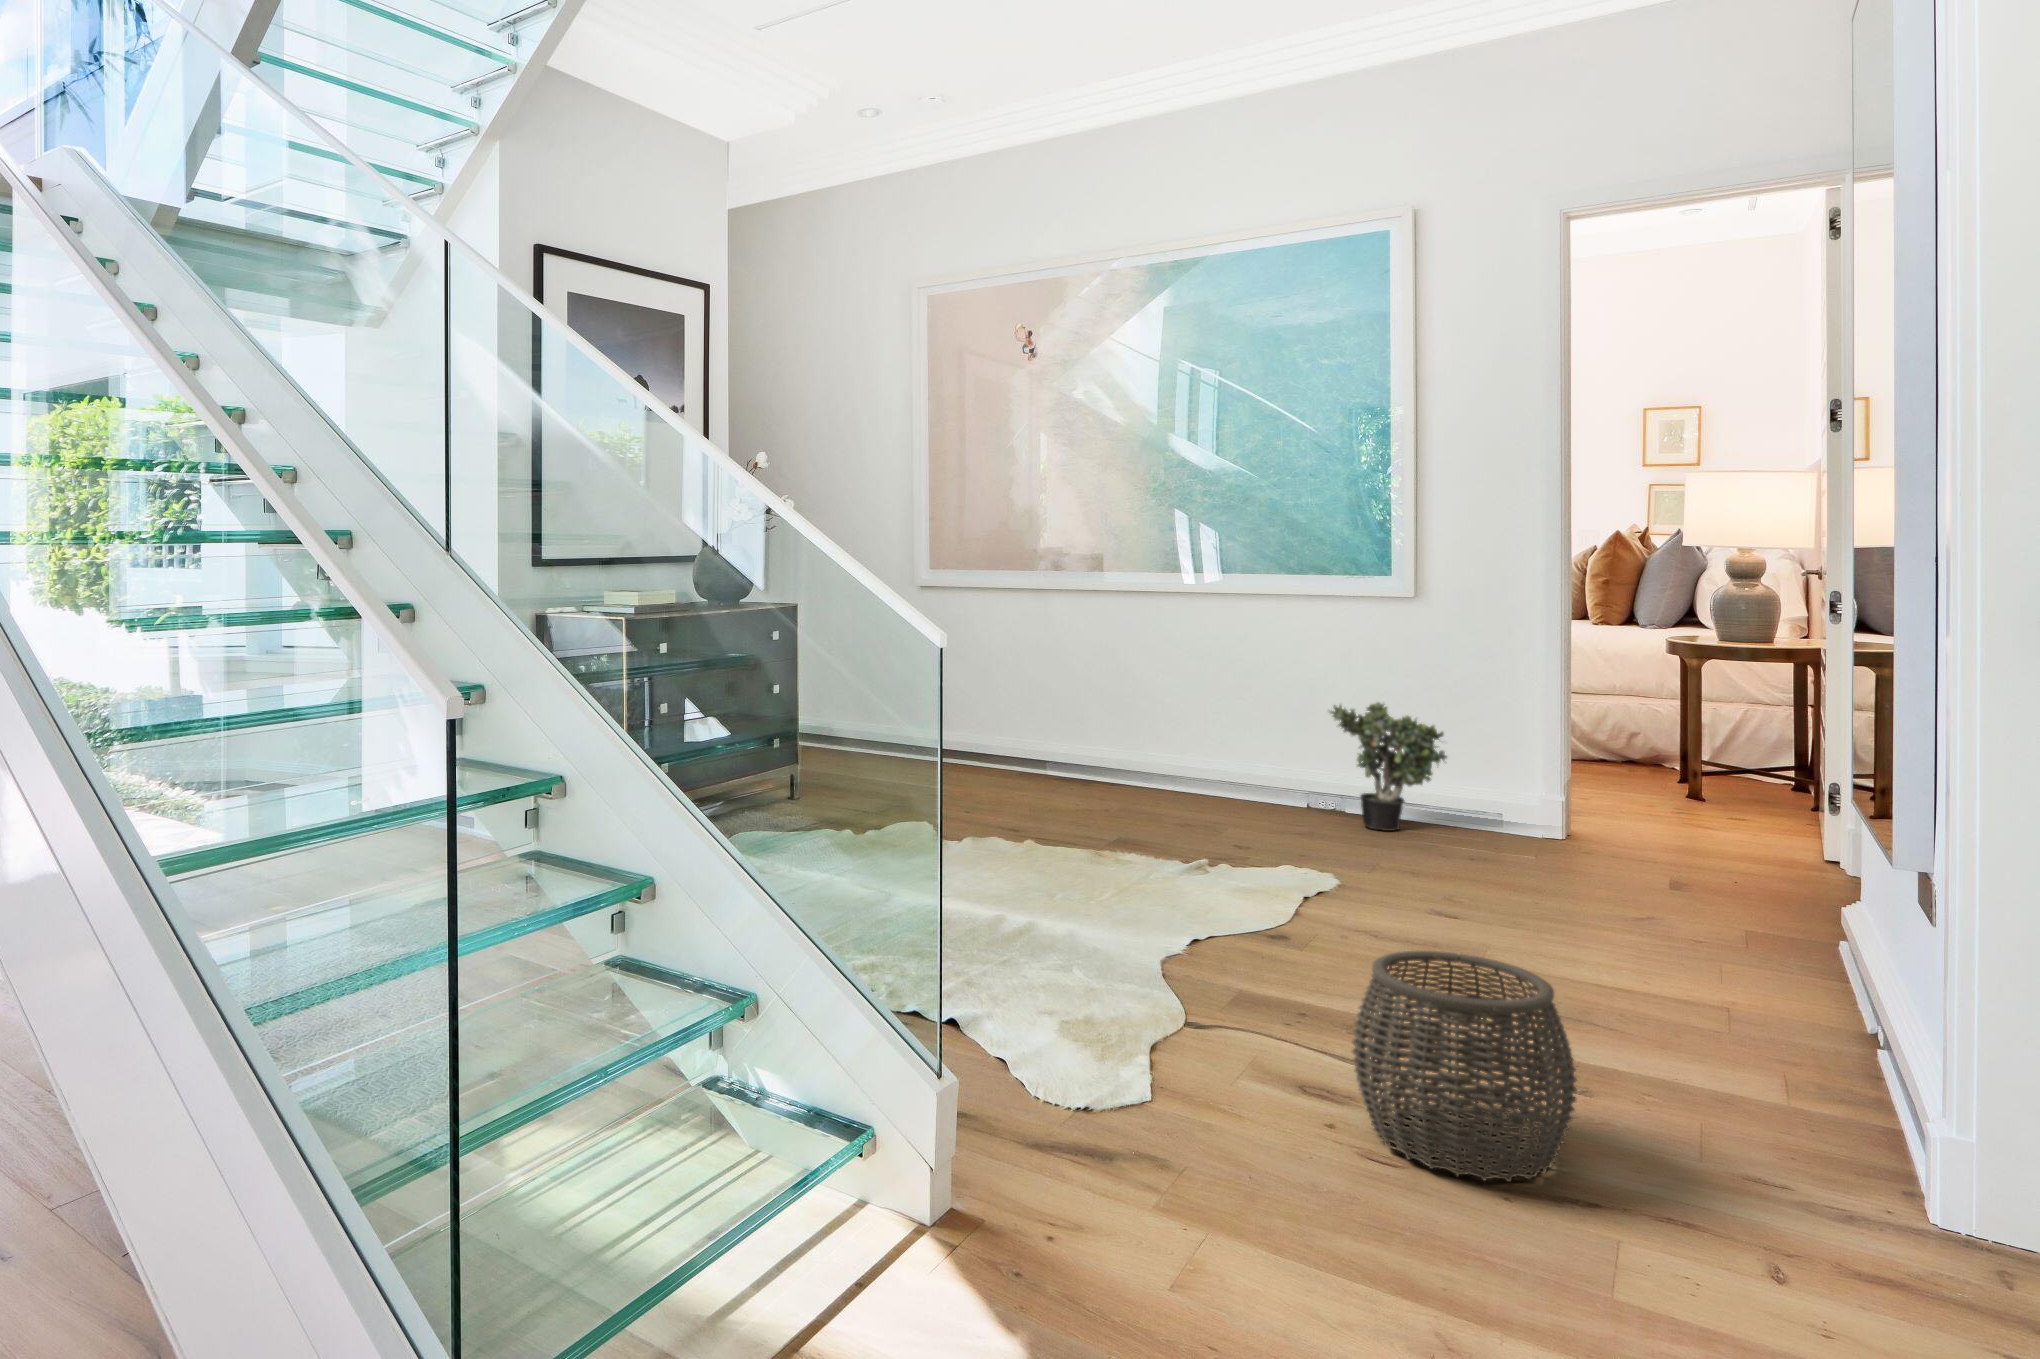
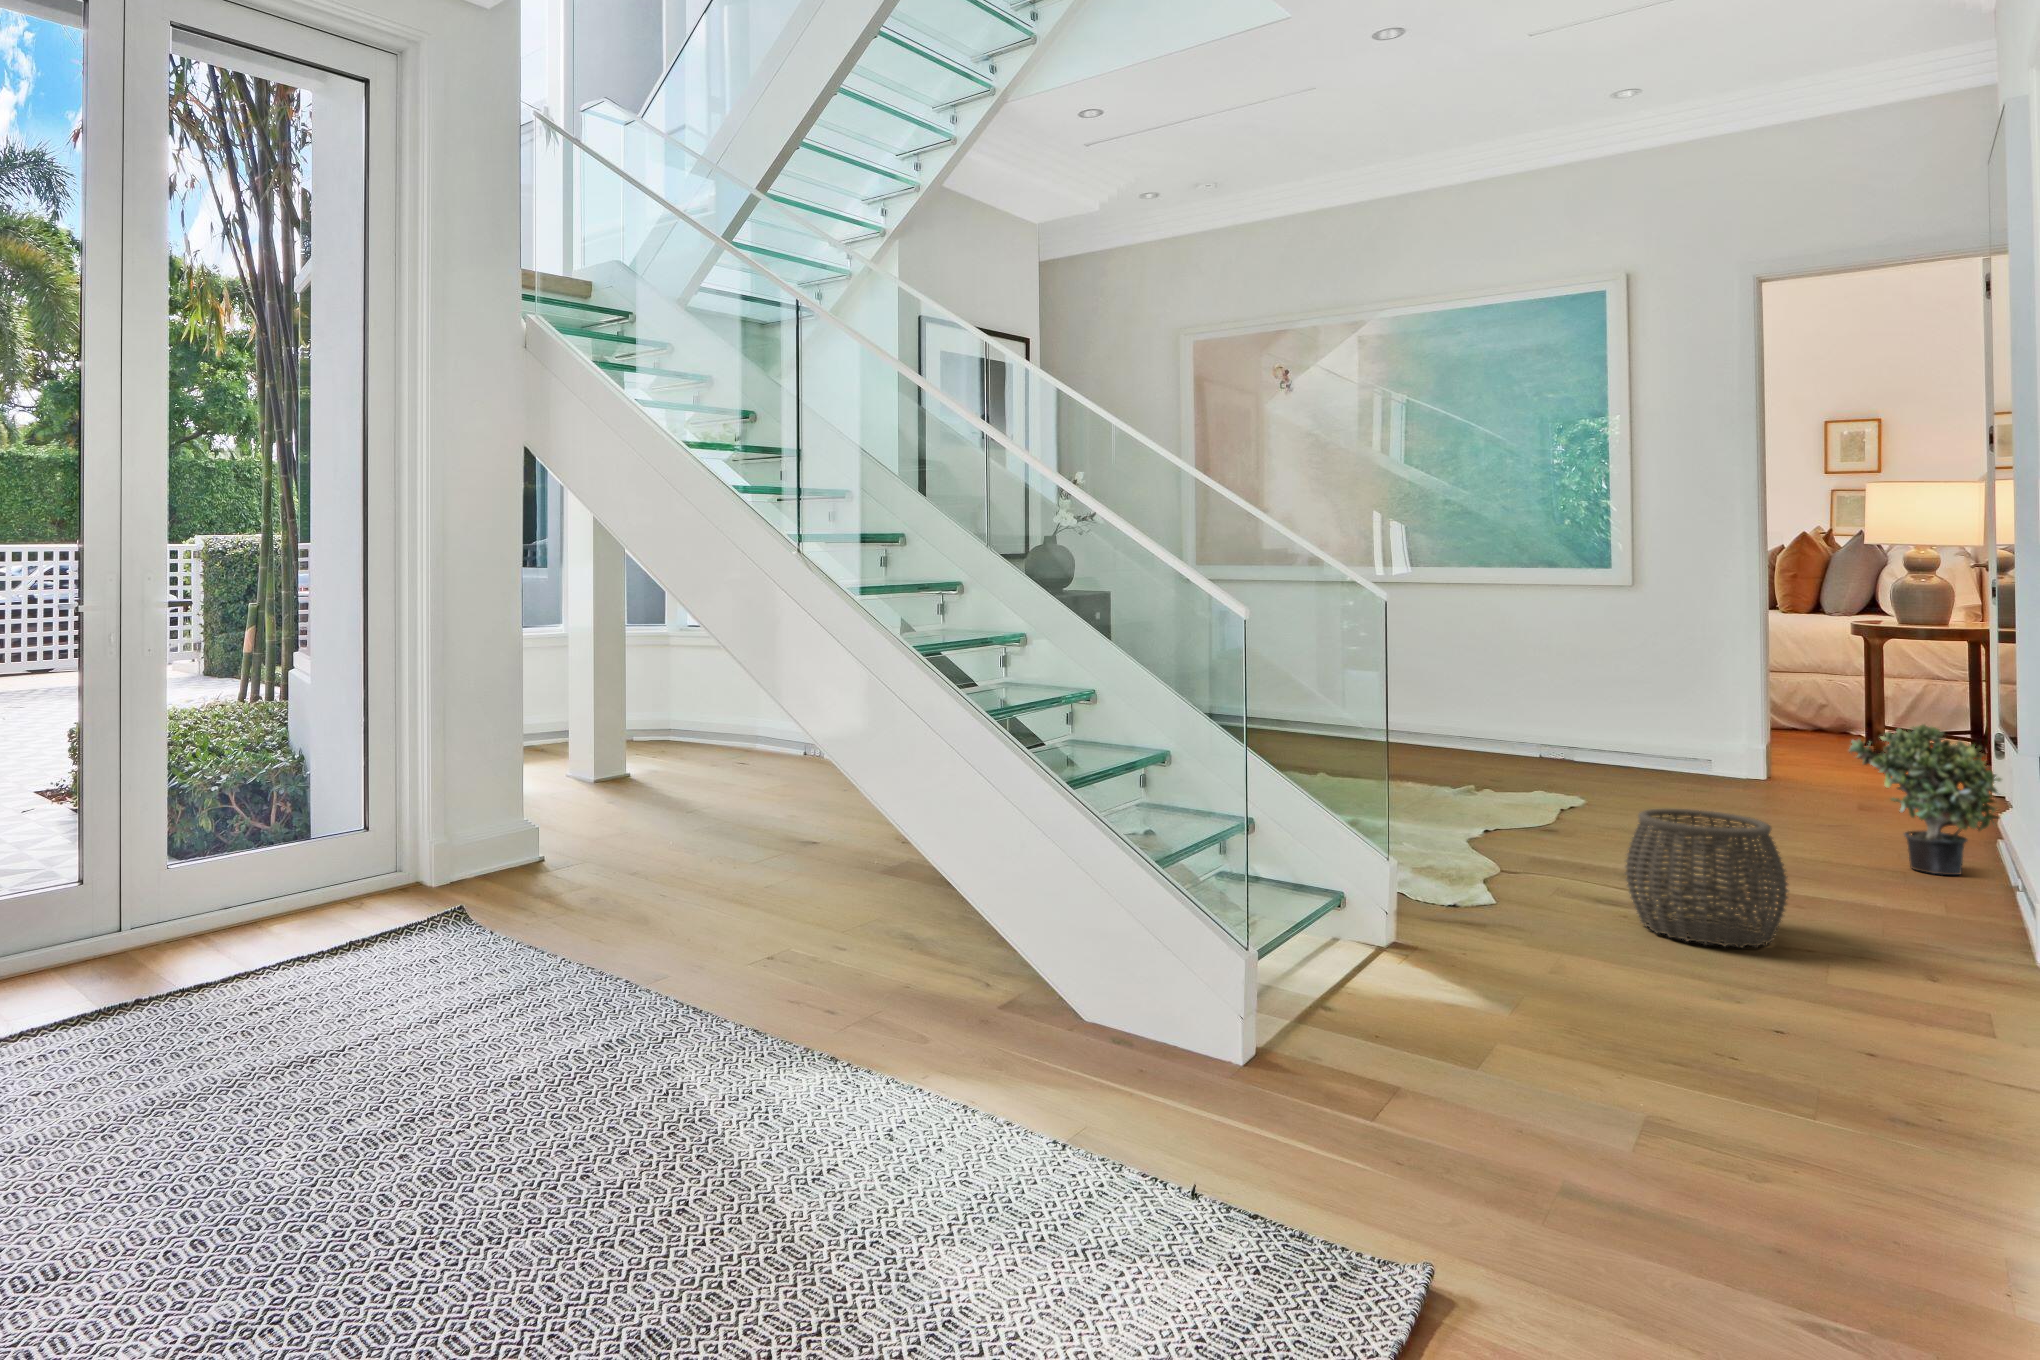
potted plant: present [1329,702,1447,831] -> present [1849,724,2001,875]

